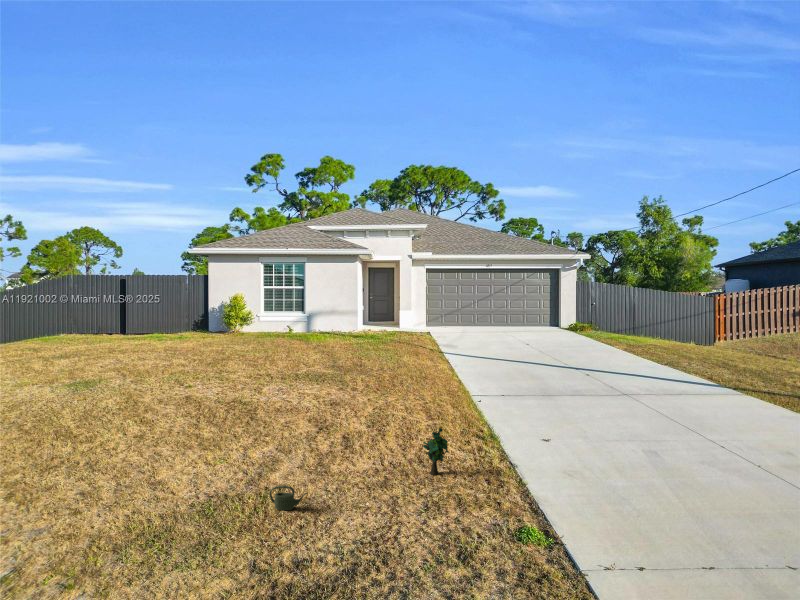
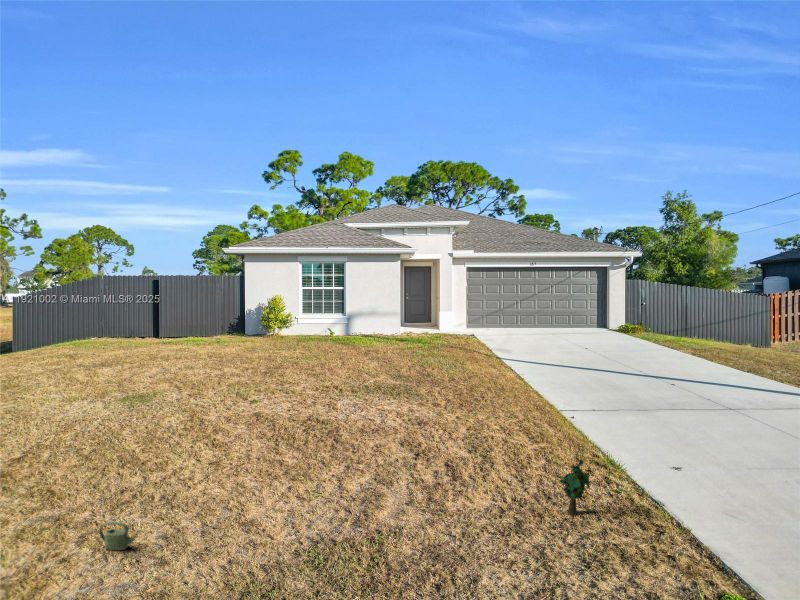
watering can: present [269,486,307,510] -> present [99,522,142,550]

